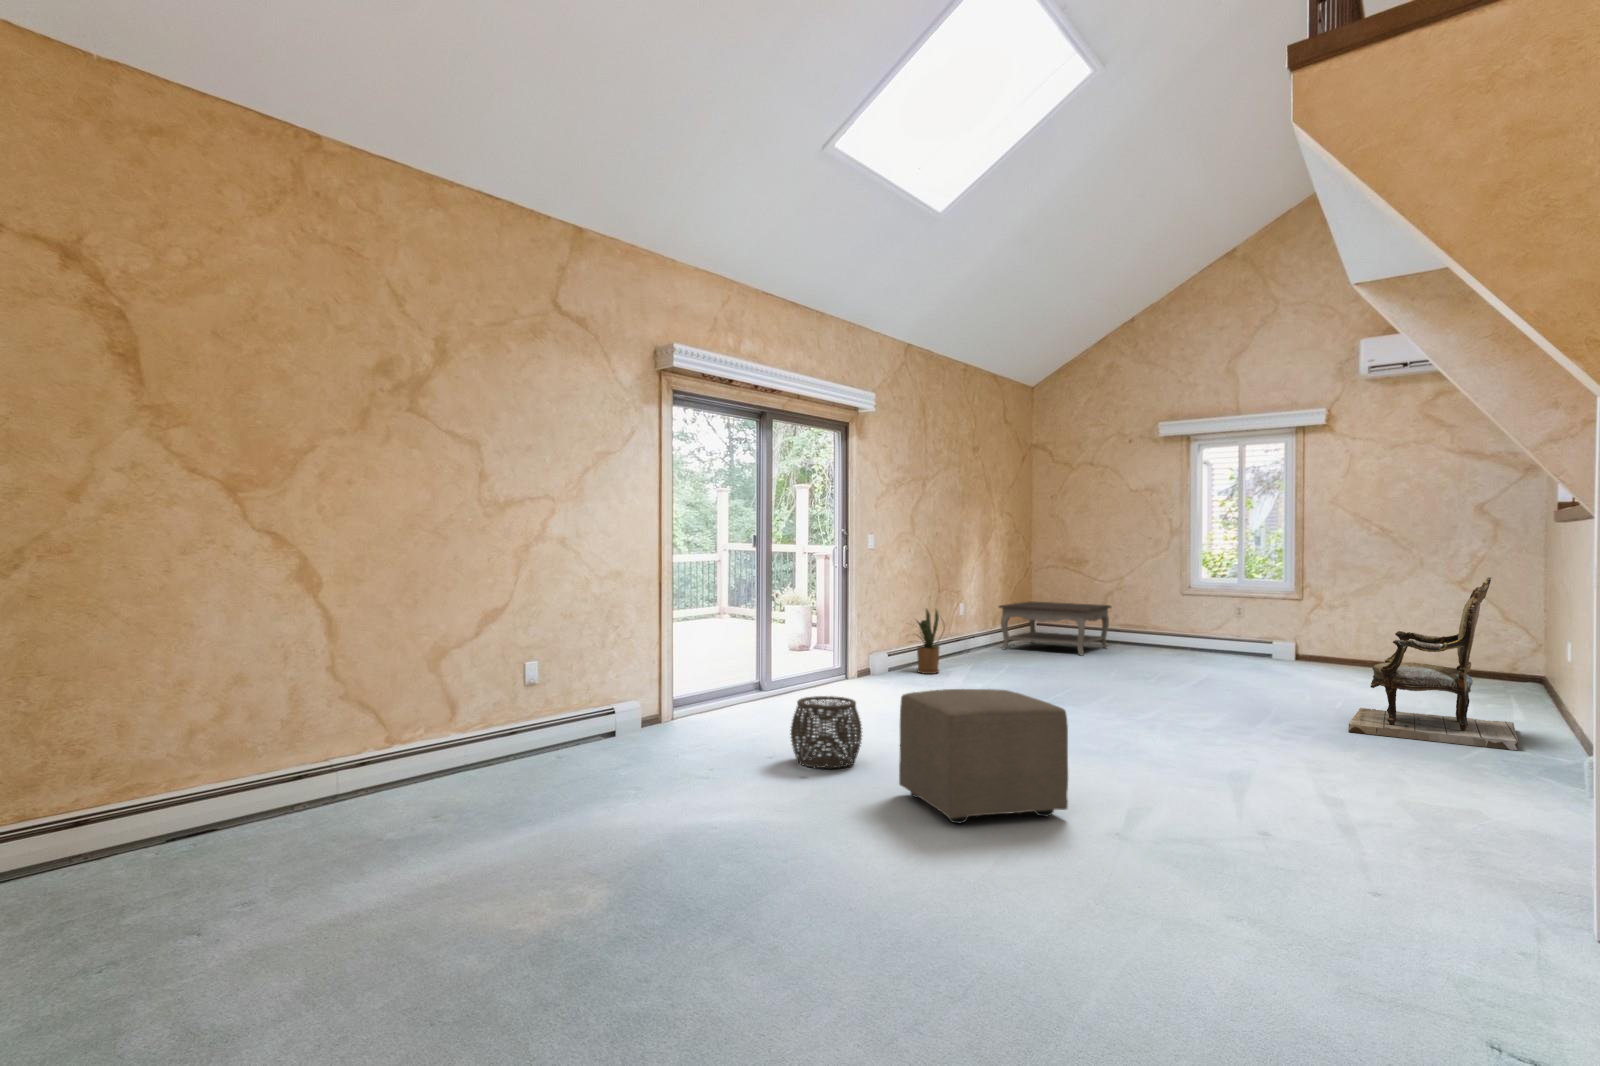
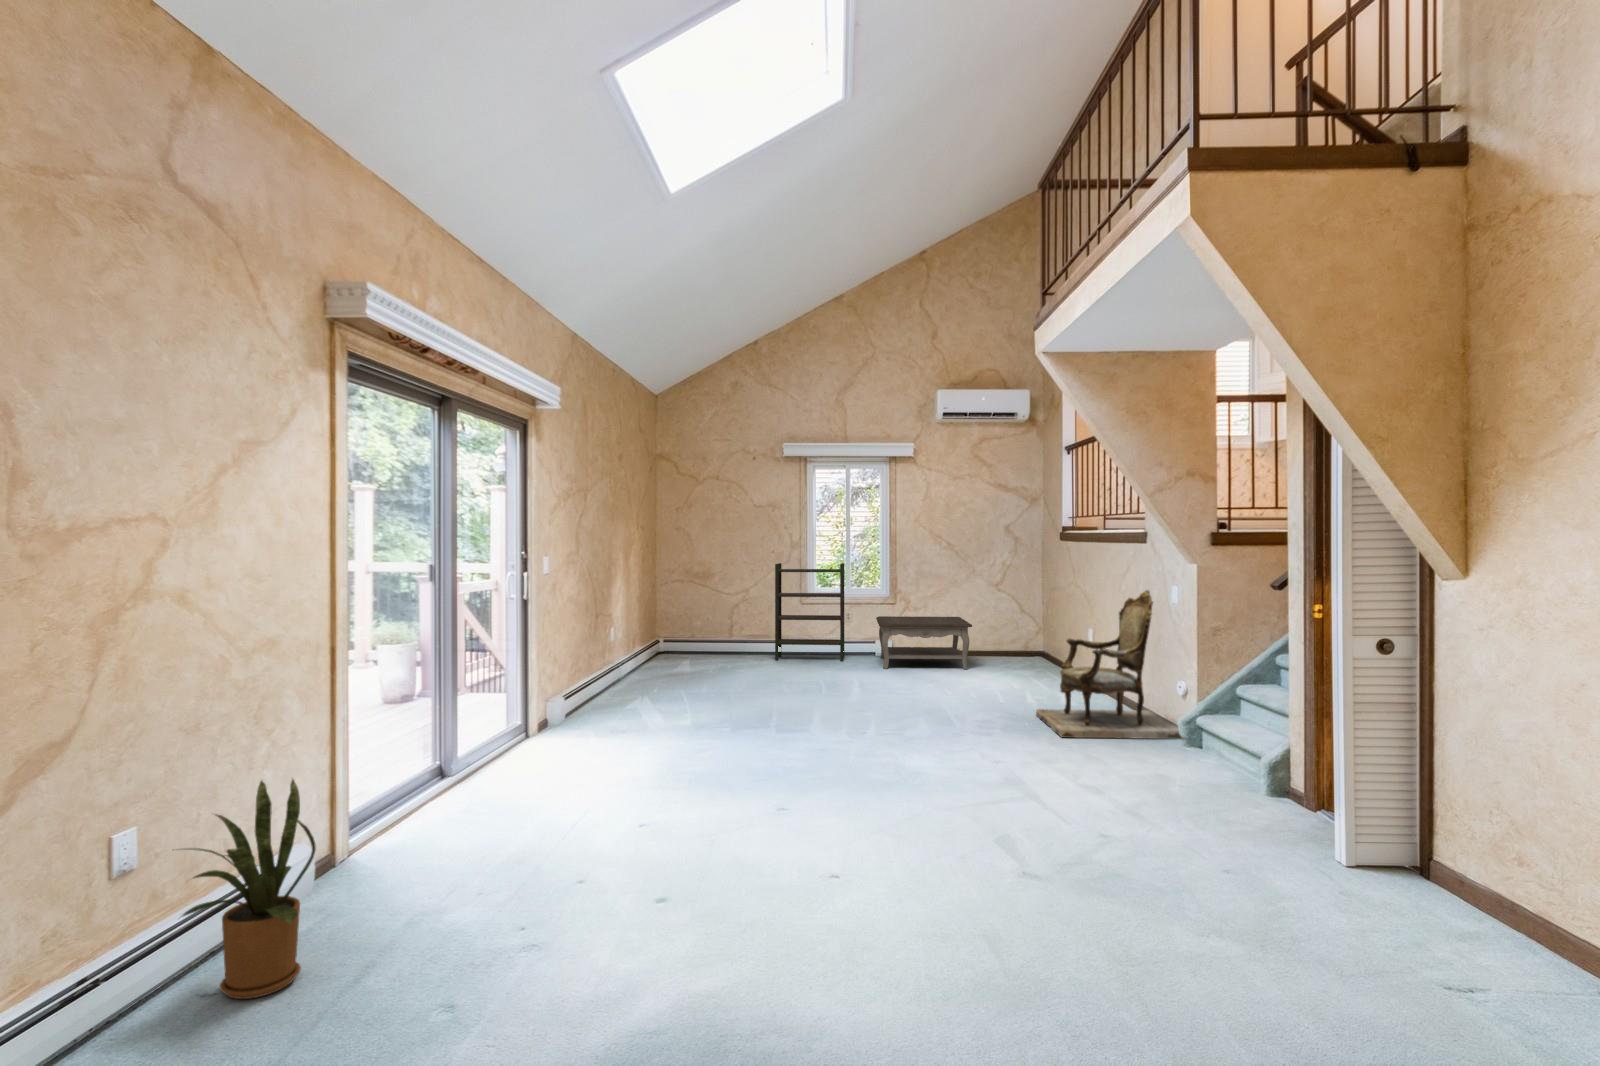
bookshelf: none [1147,550,1232,657] -> present [775,563,844,661]
coffee table: present [999,602,1111,655] -> present [876,616,972,669]
house plant: present [917,609,943,674] -> present [182,779,316,999]
ottoman: present [899,689,1068,823] -> none [827,768,1055,983]
woven basket: present [791,696,862,769] -> none [612,798,717,914]

